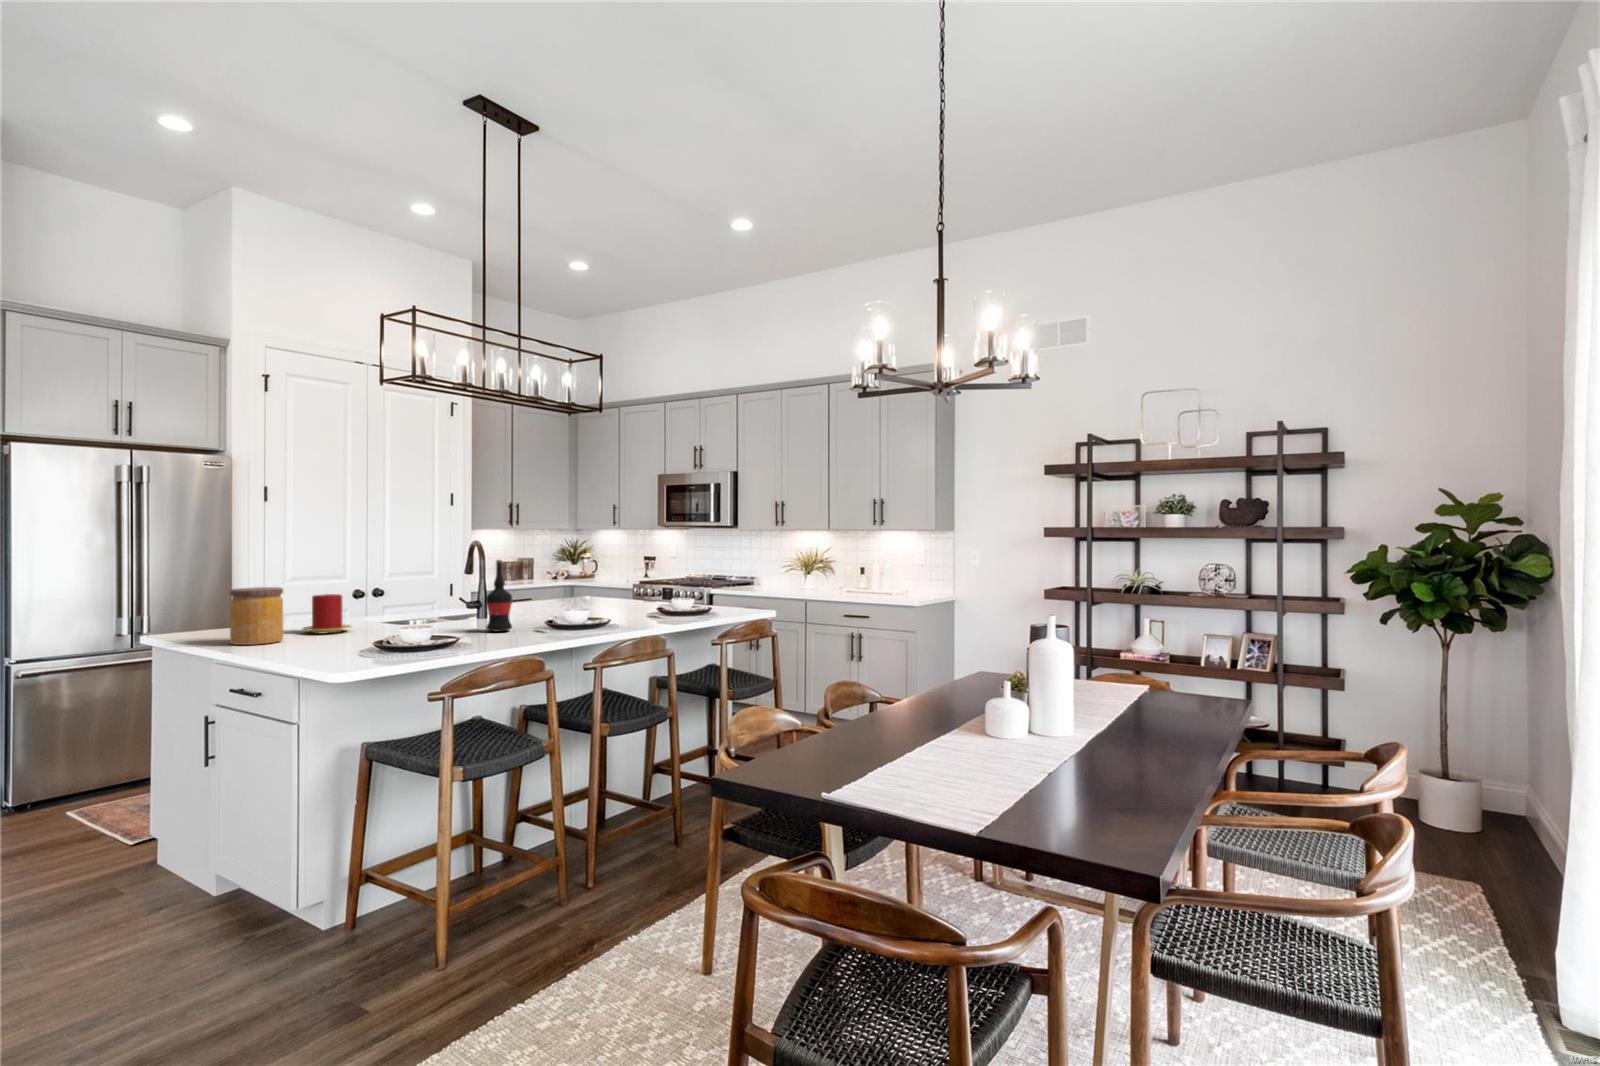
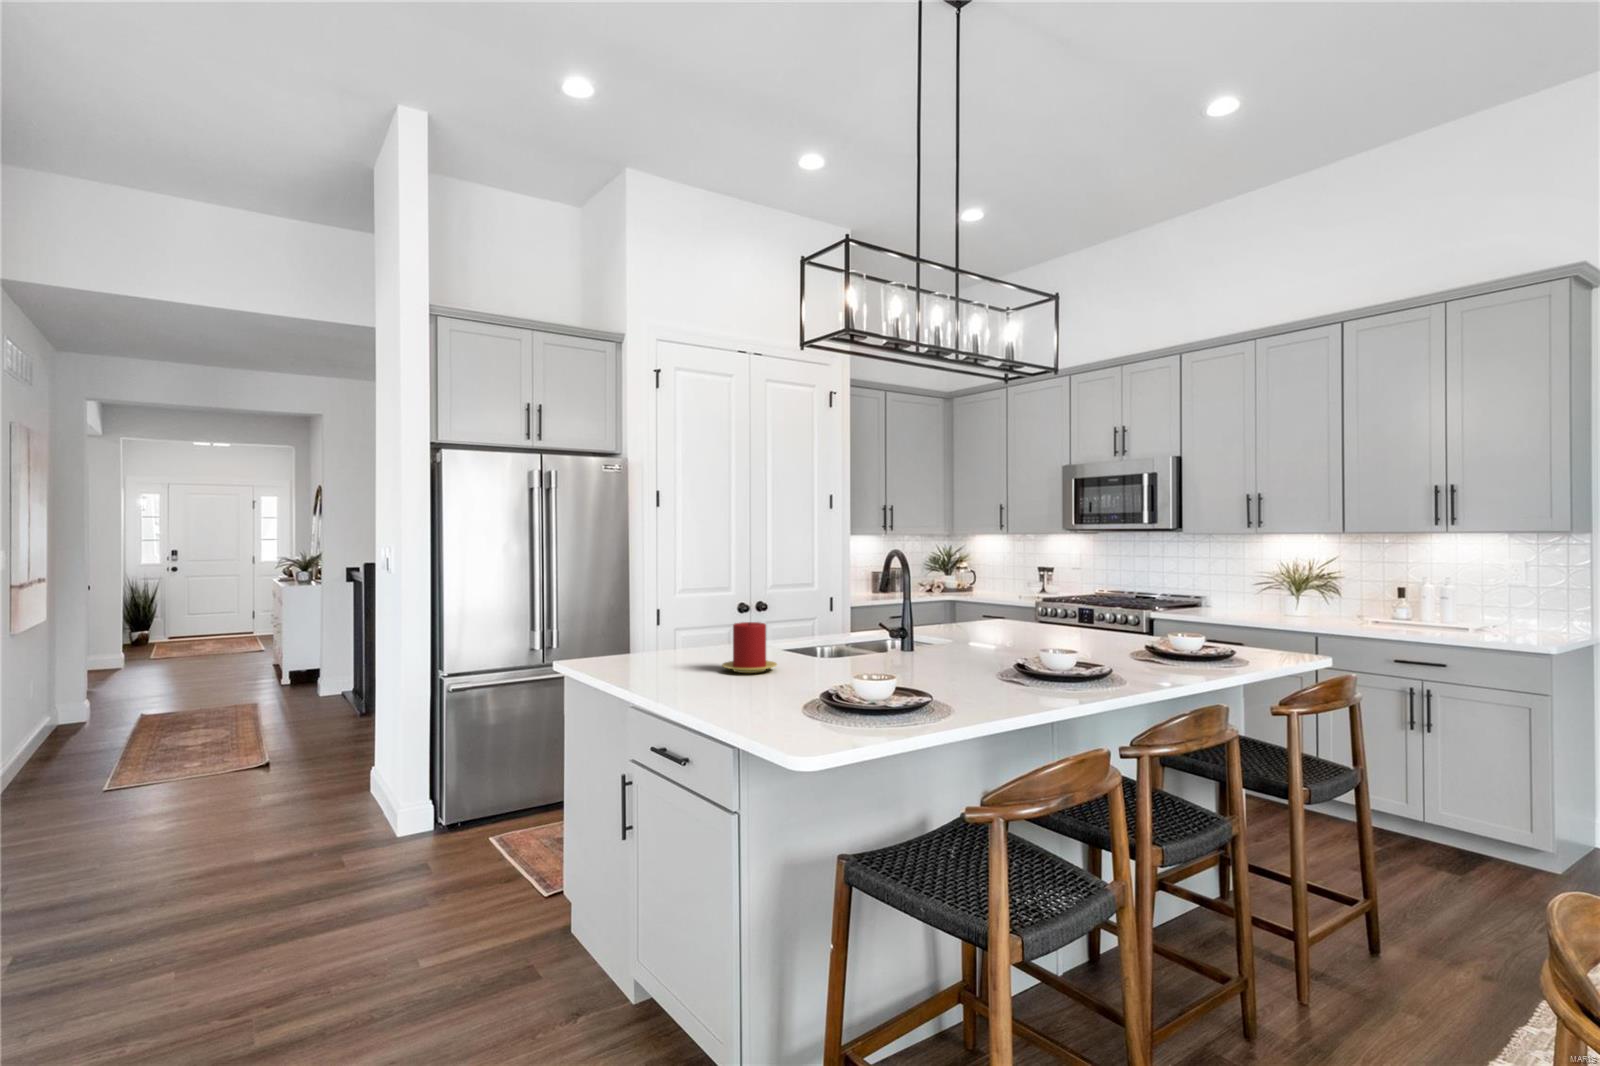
wine bottle: present [486,560,512,631] -> none [946,582,981,681]
jar: present [230,587,283,645] -> none [650,614,707,690]

